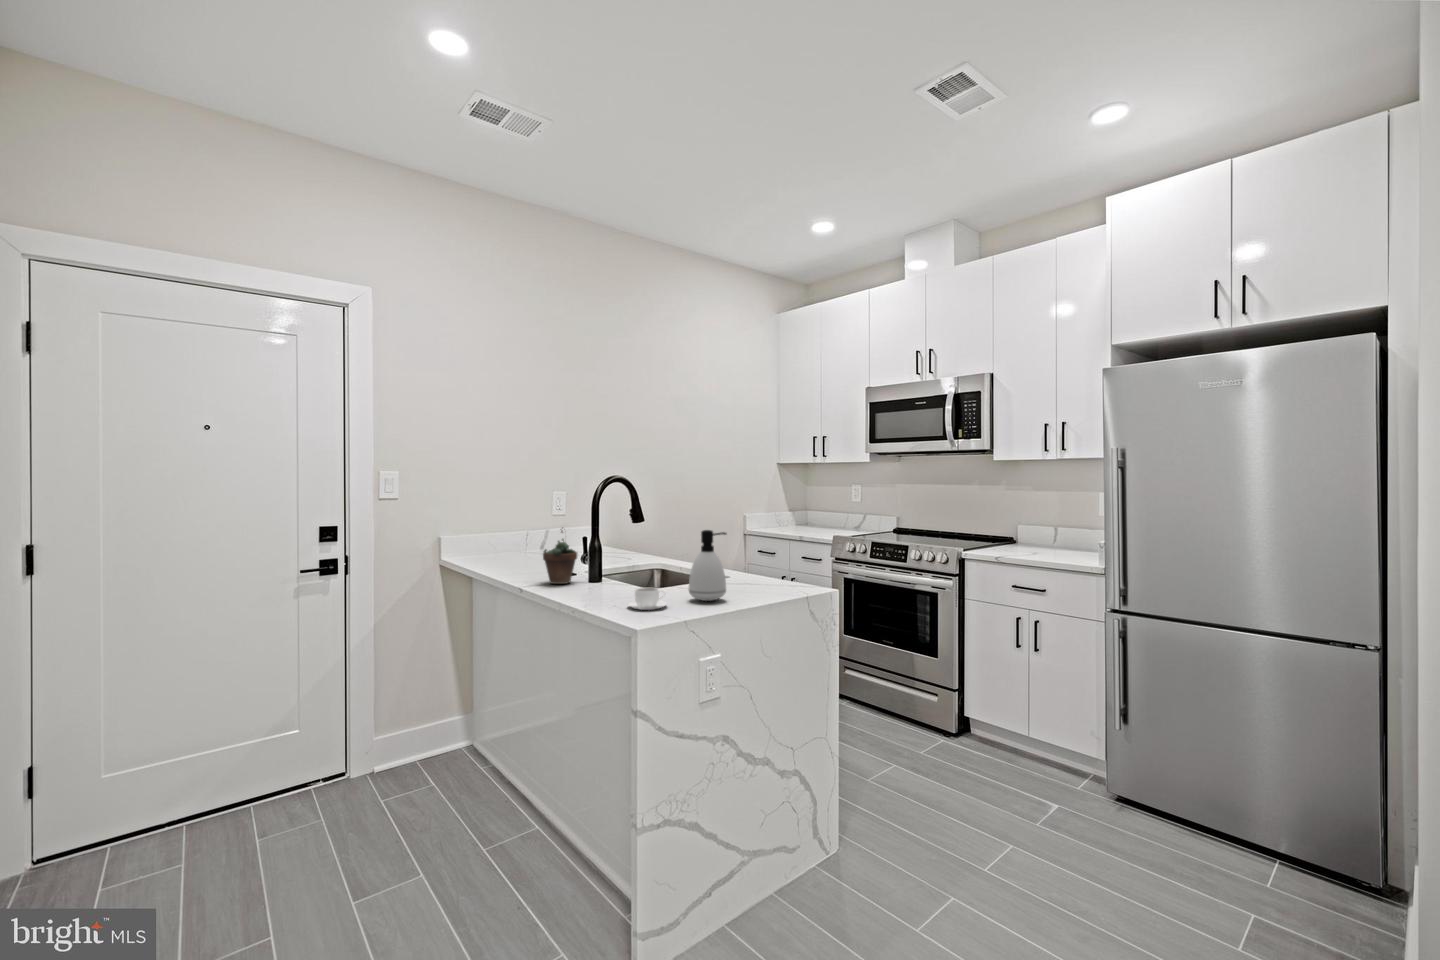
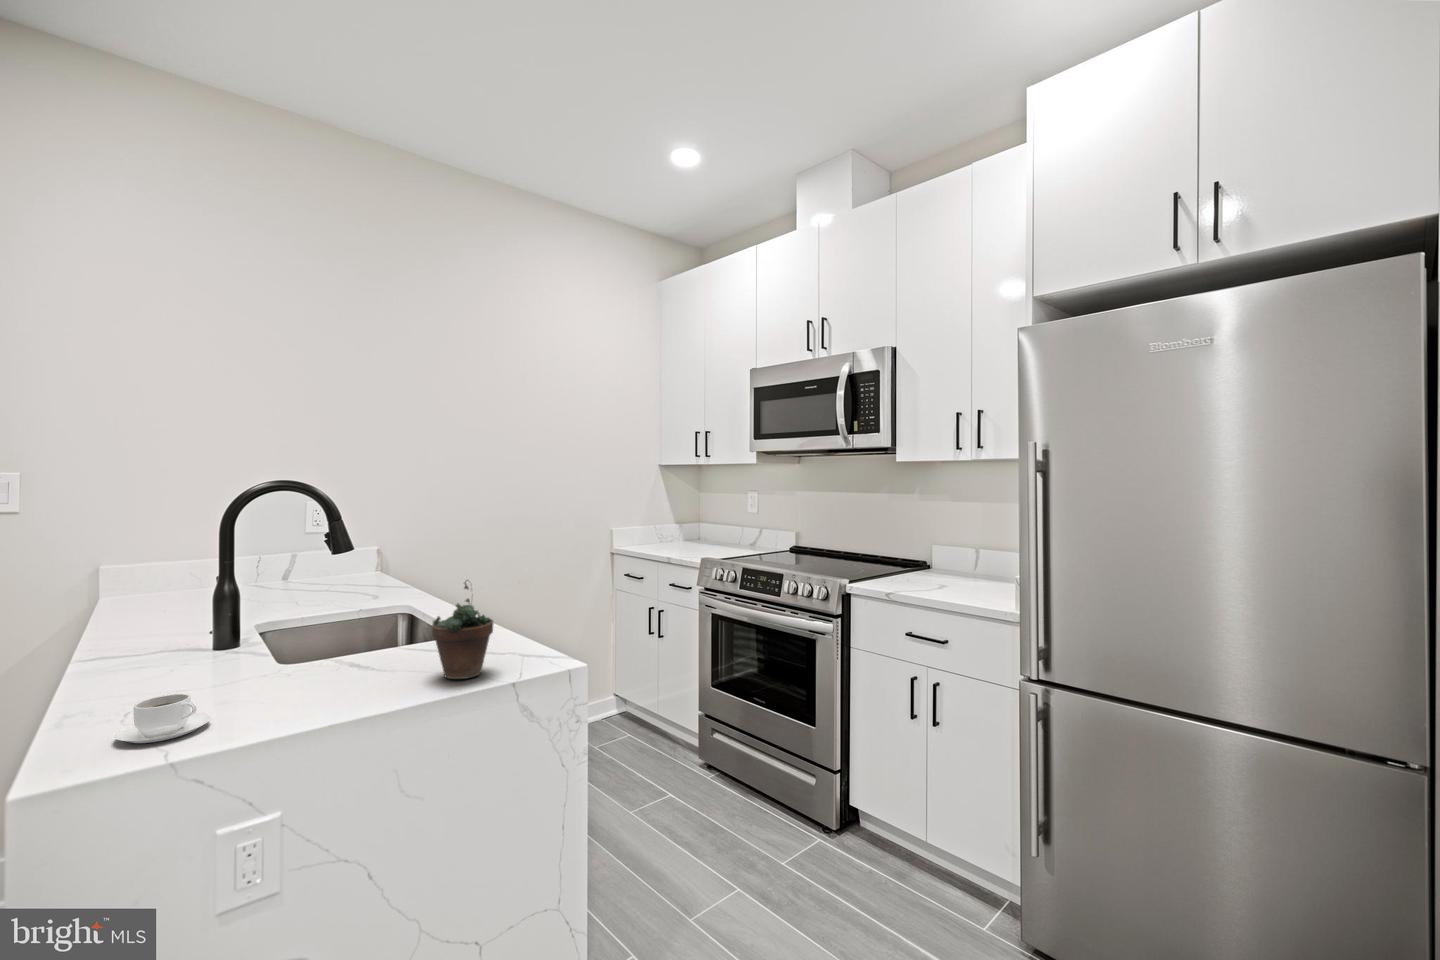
soap dispenser: present [689,530,726,601] -> none [272,586,350,711]
succulent plant: present [543,531,577,584] -> present [432,582,493,679]

